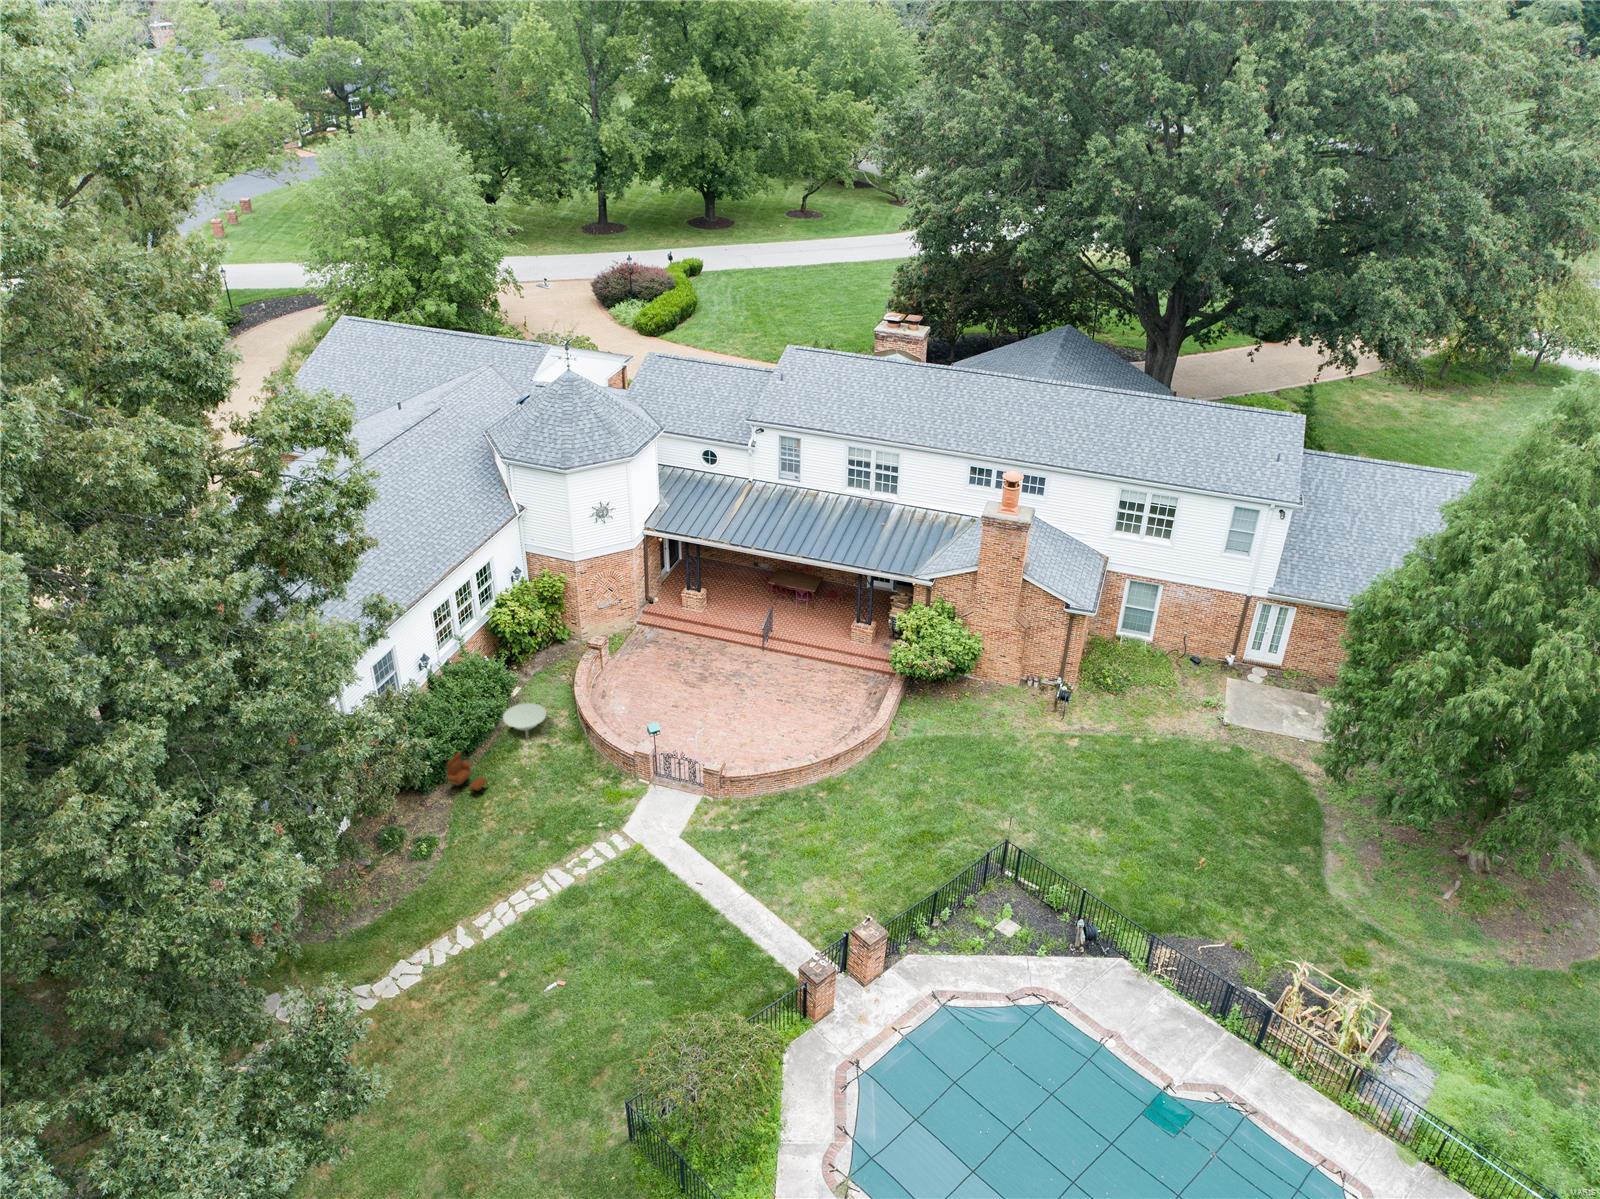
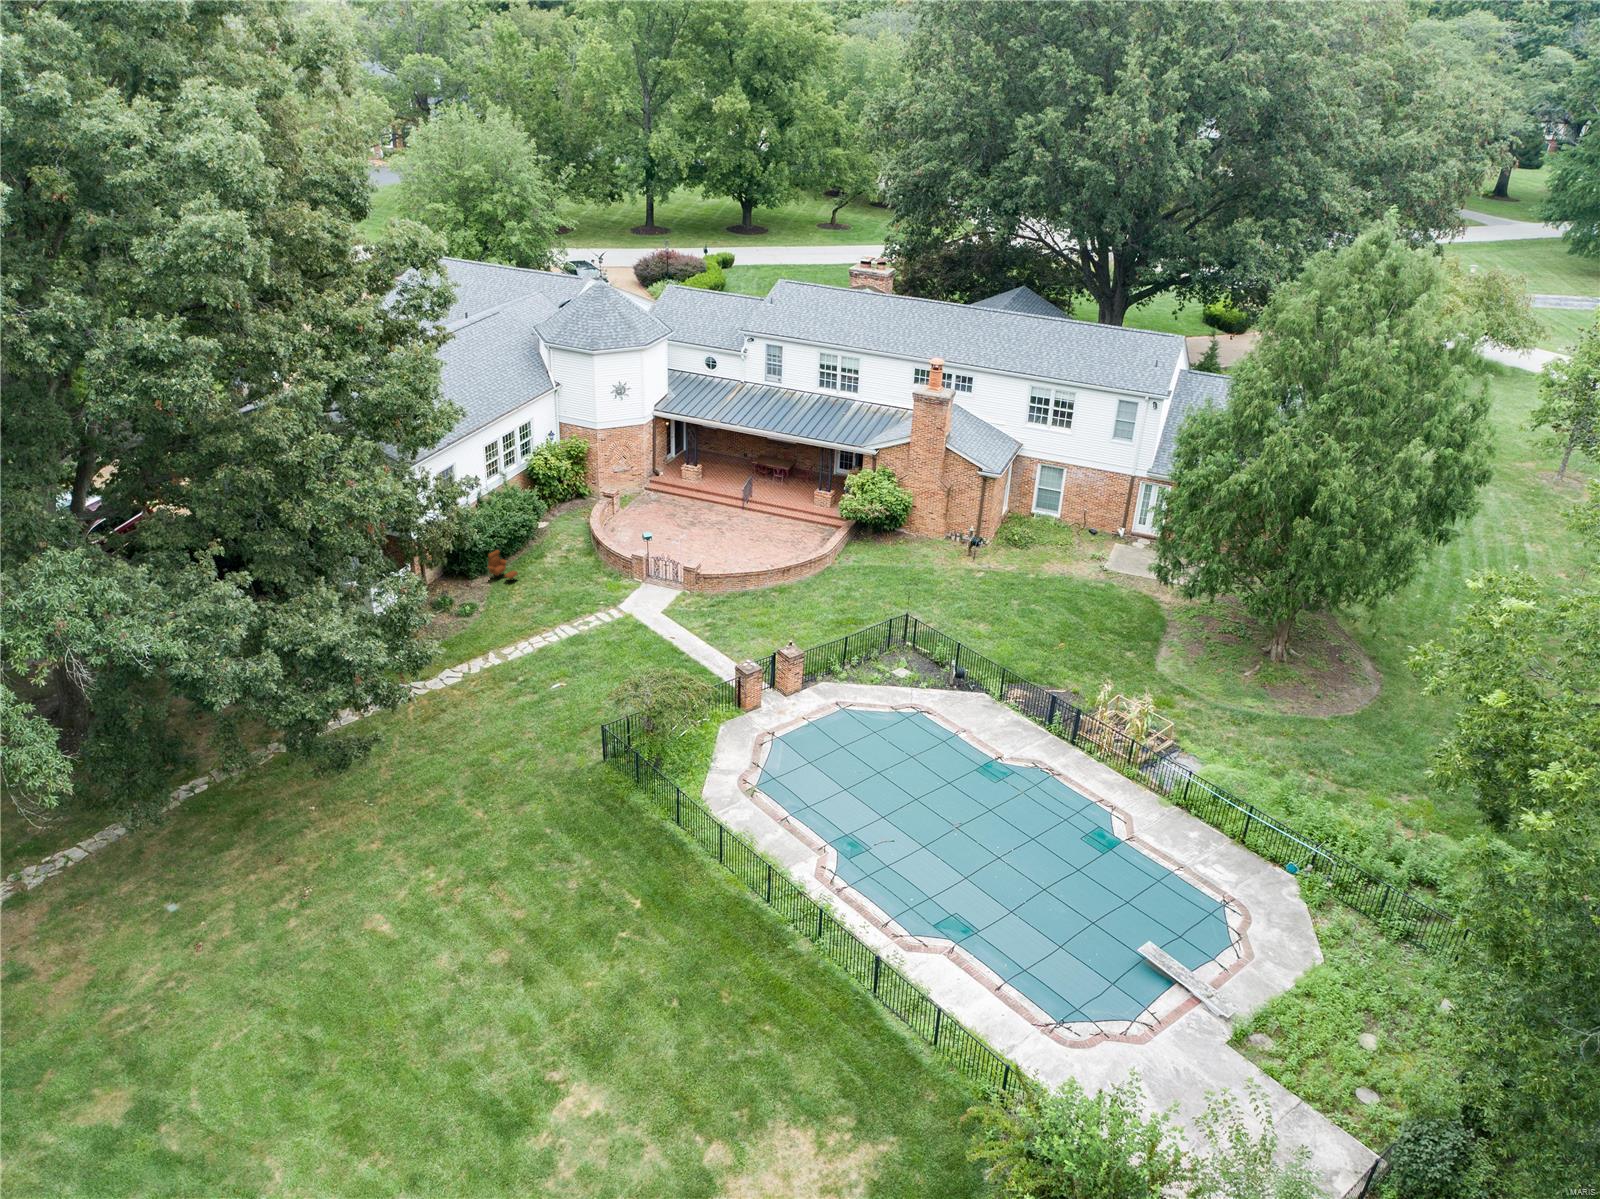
round table: present [503,703,546,740] -> none [533,530,567,555]

